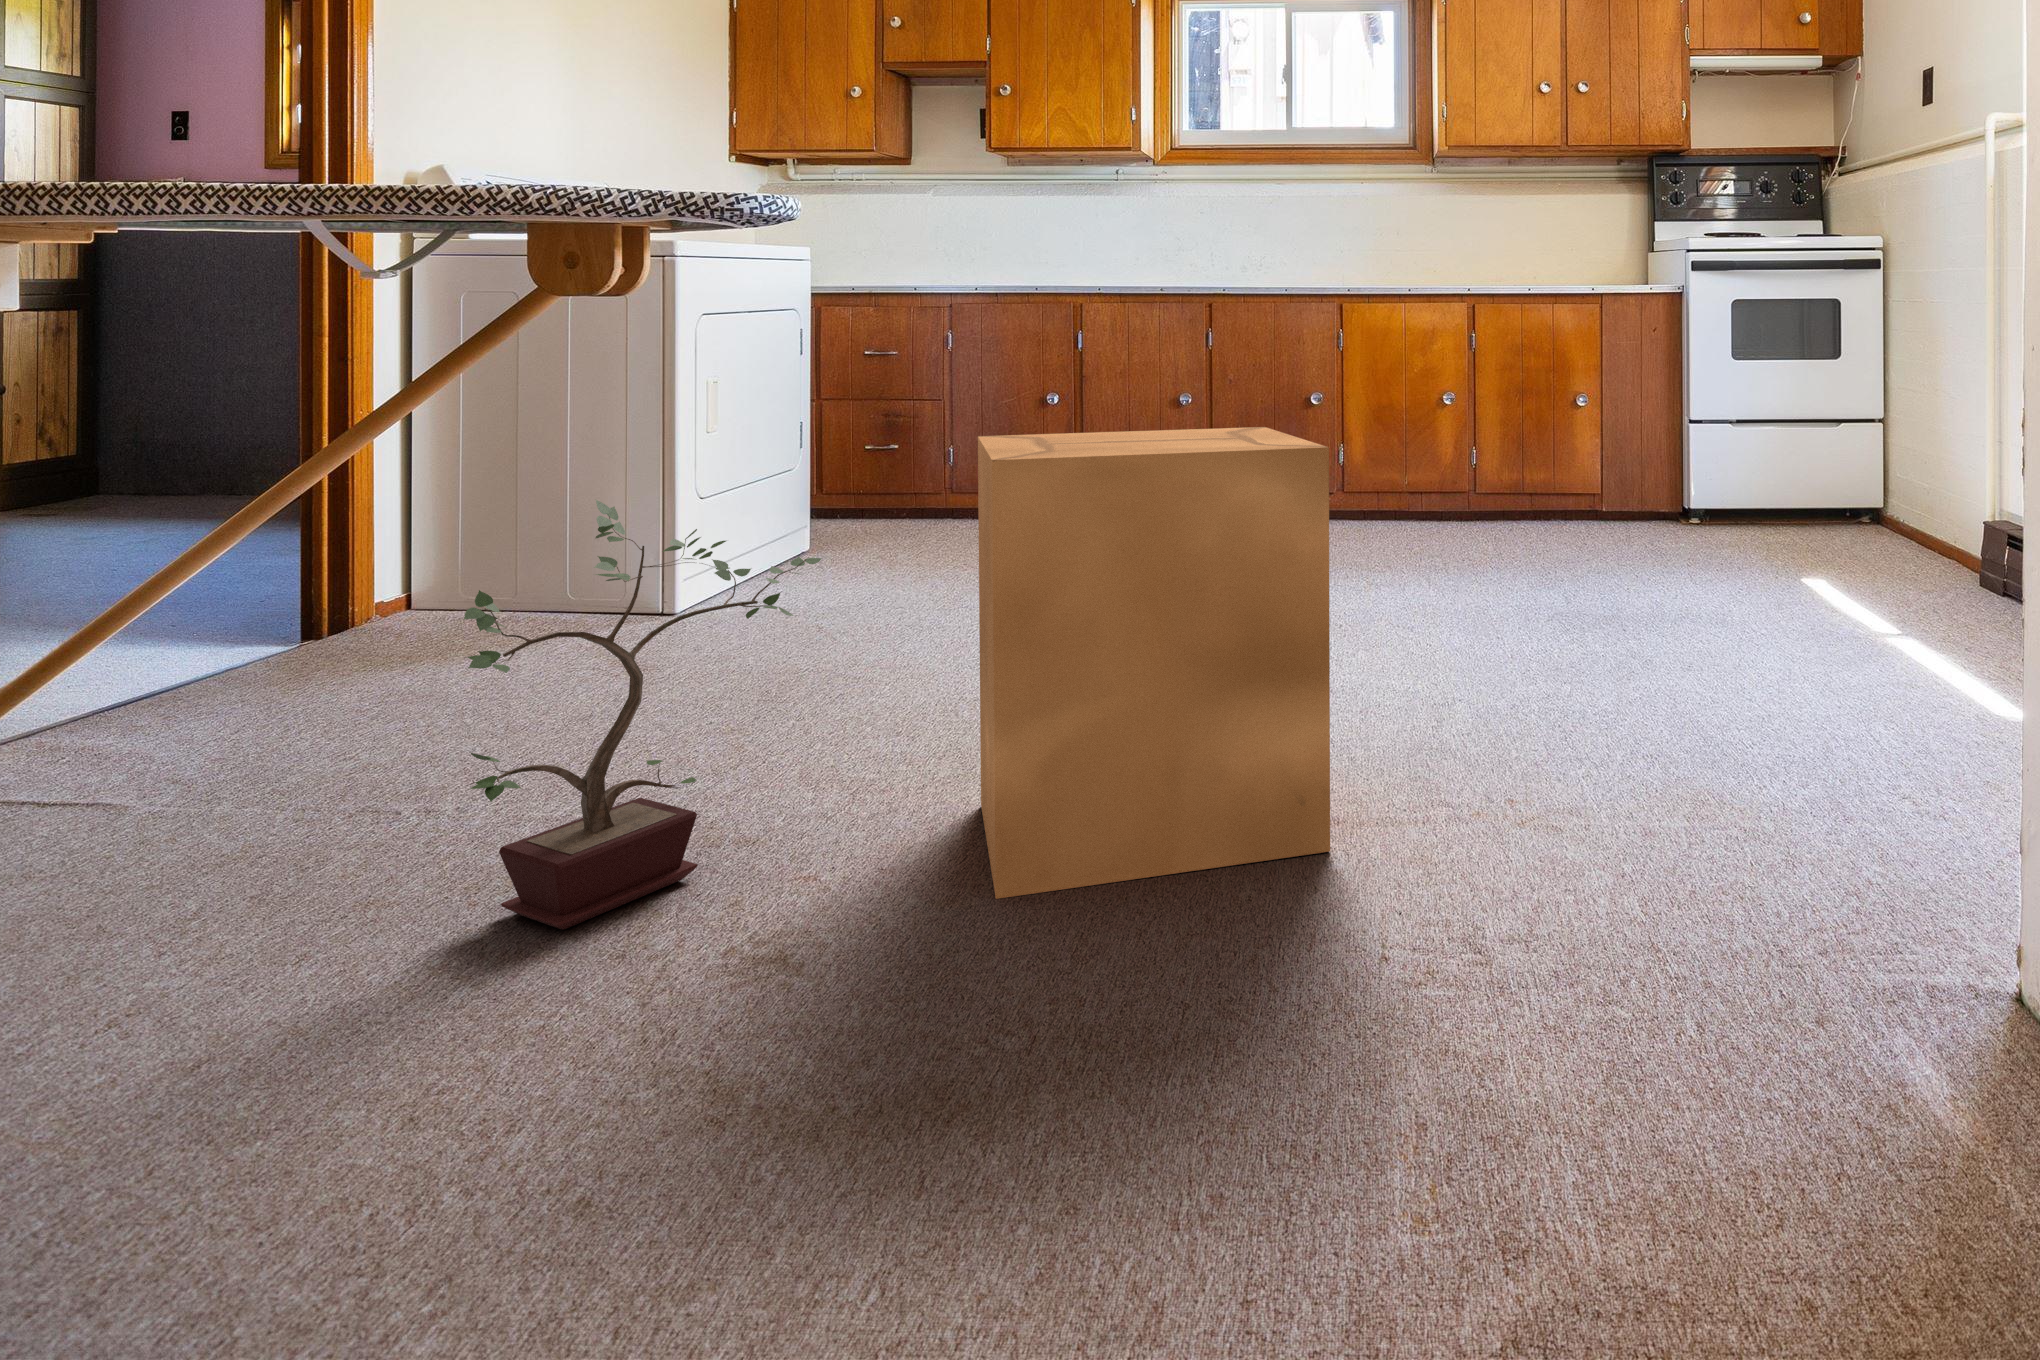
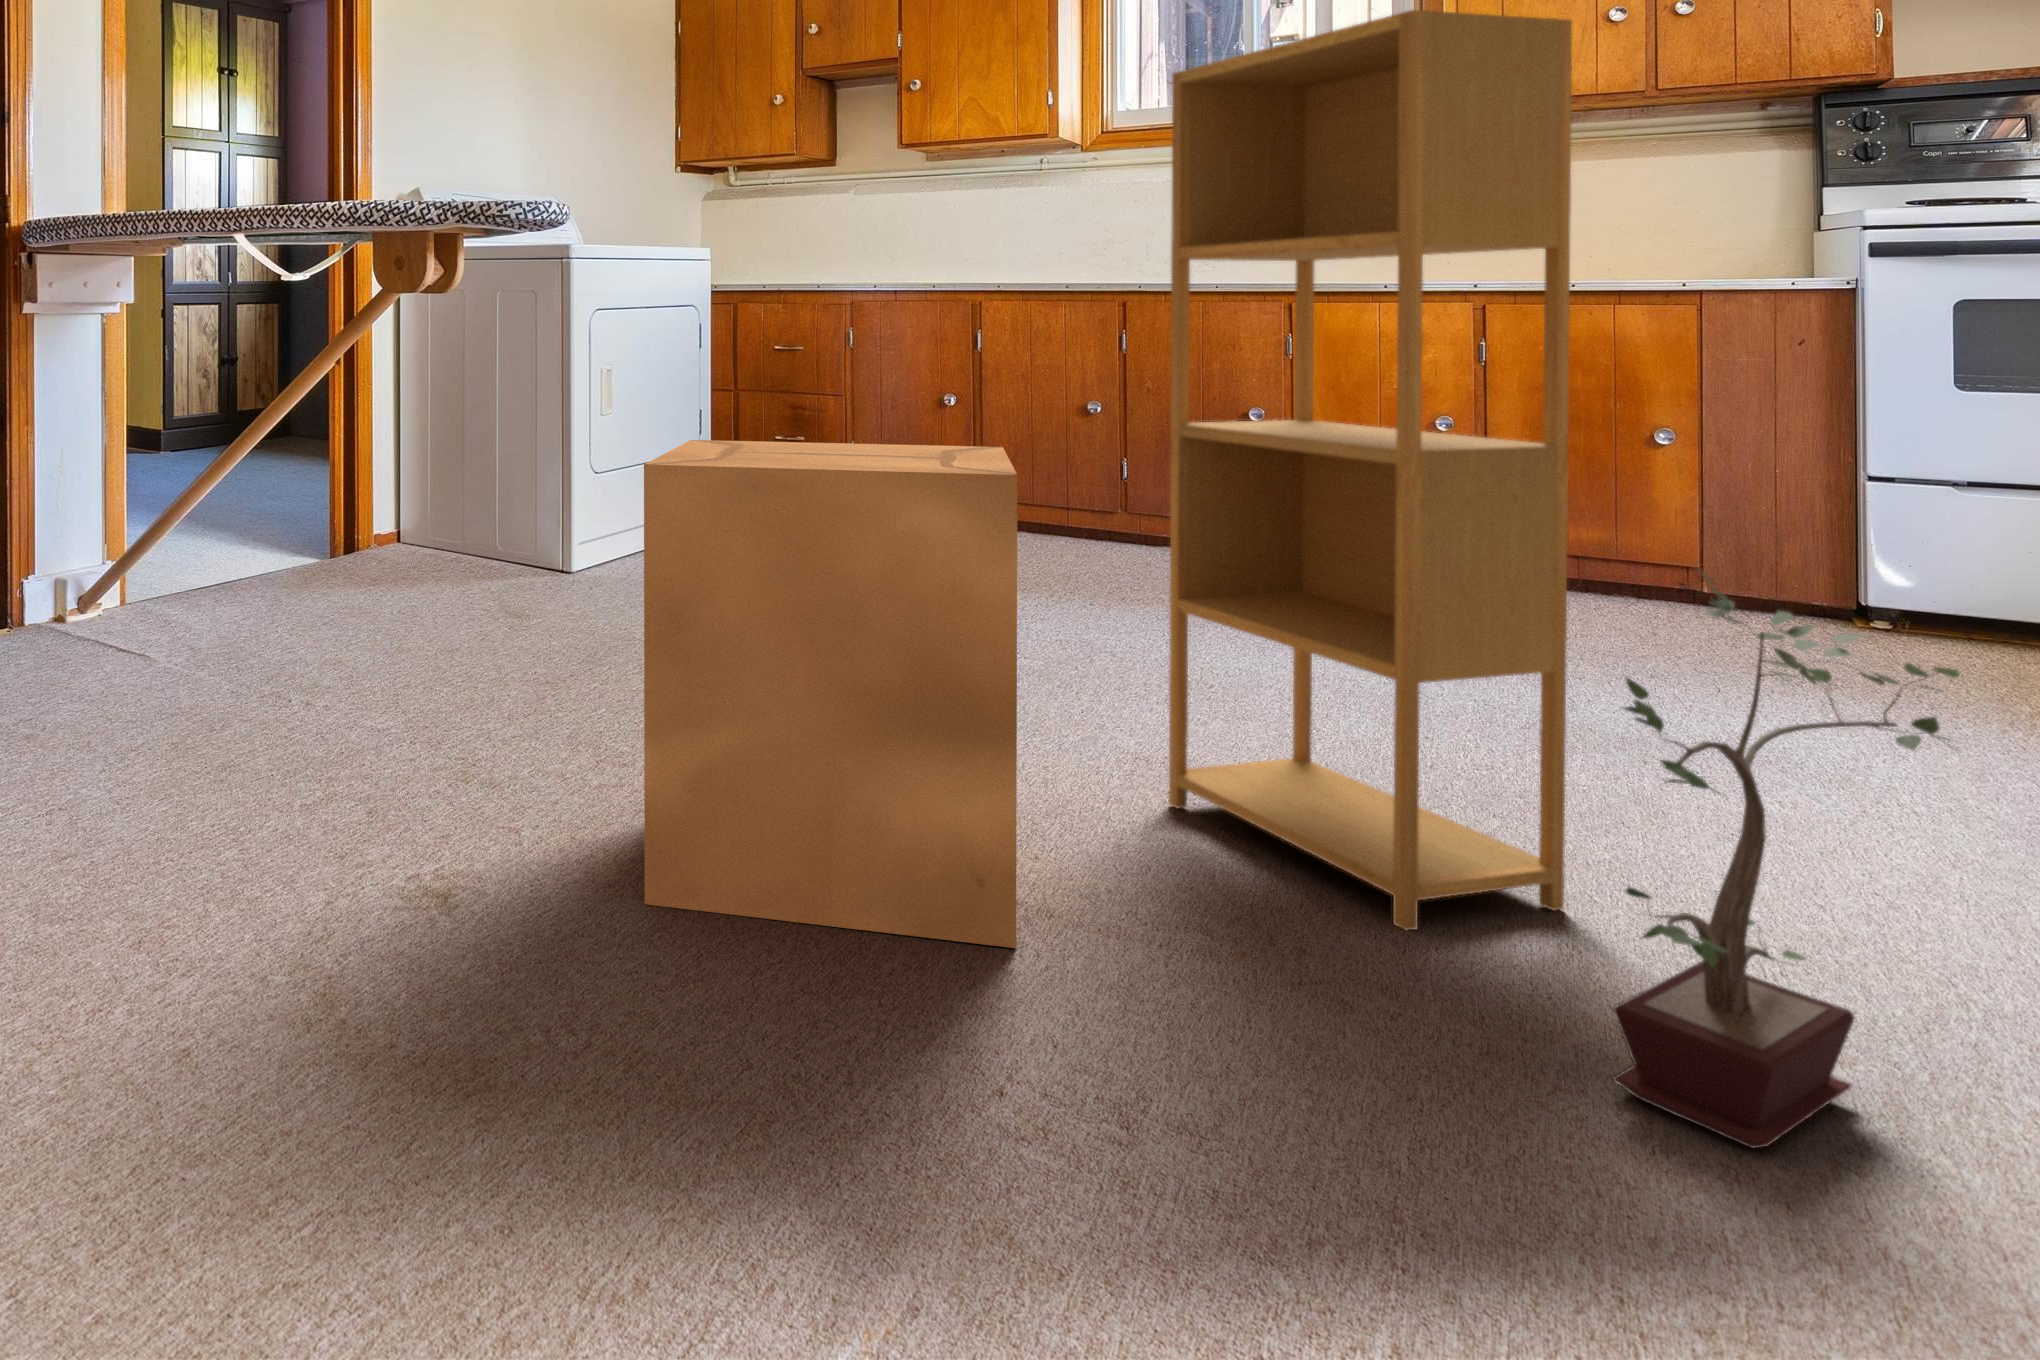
shelving unit: none [1367,82,1642,773] -> present [1169,10,1572,930]
potted plant: present [464,500,822,930] -> present [1612,572,1960,1148]

